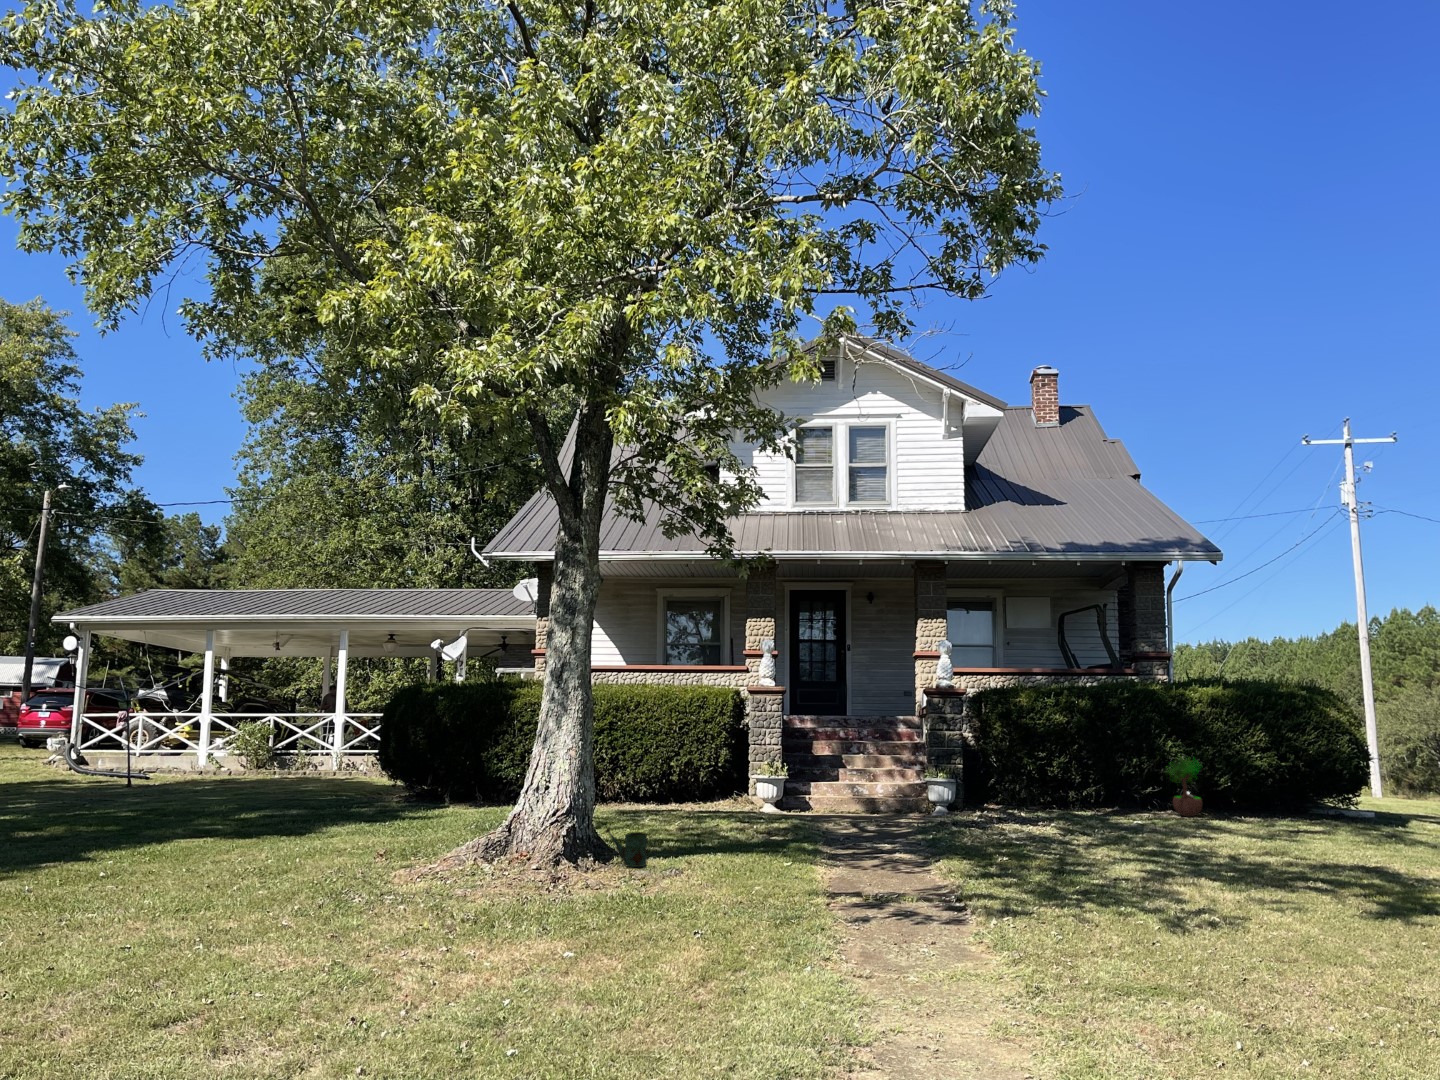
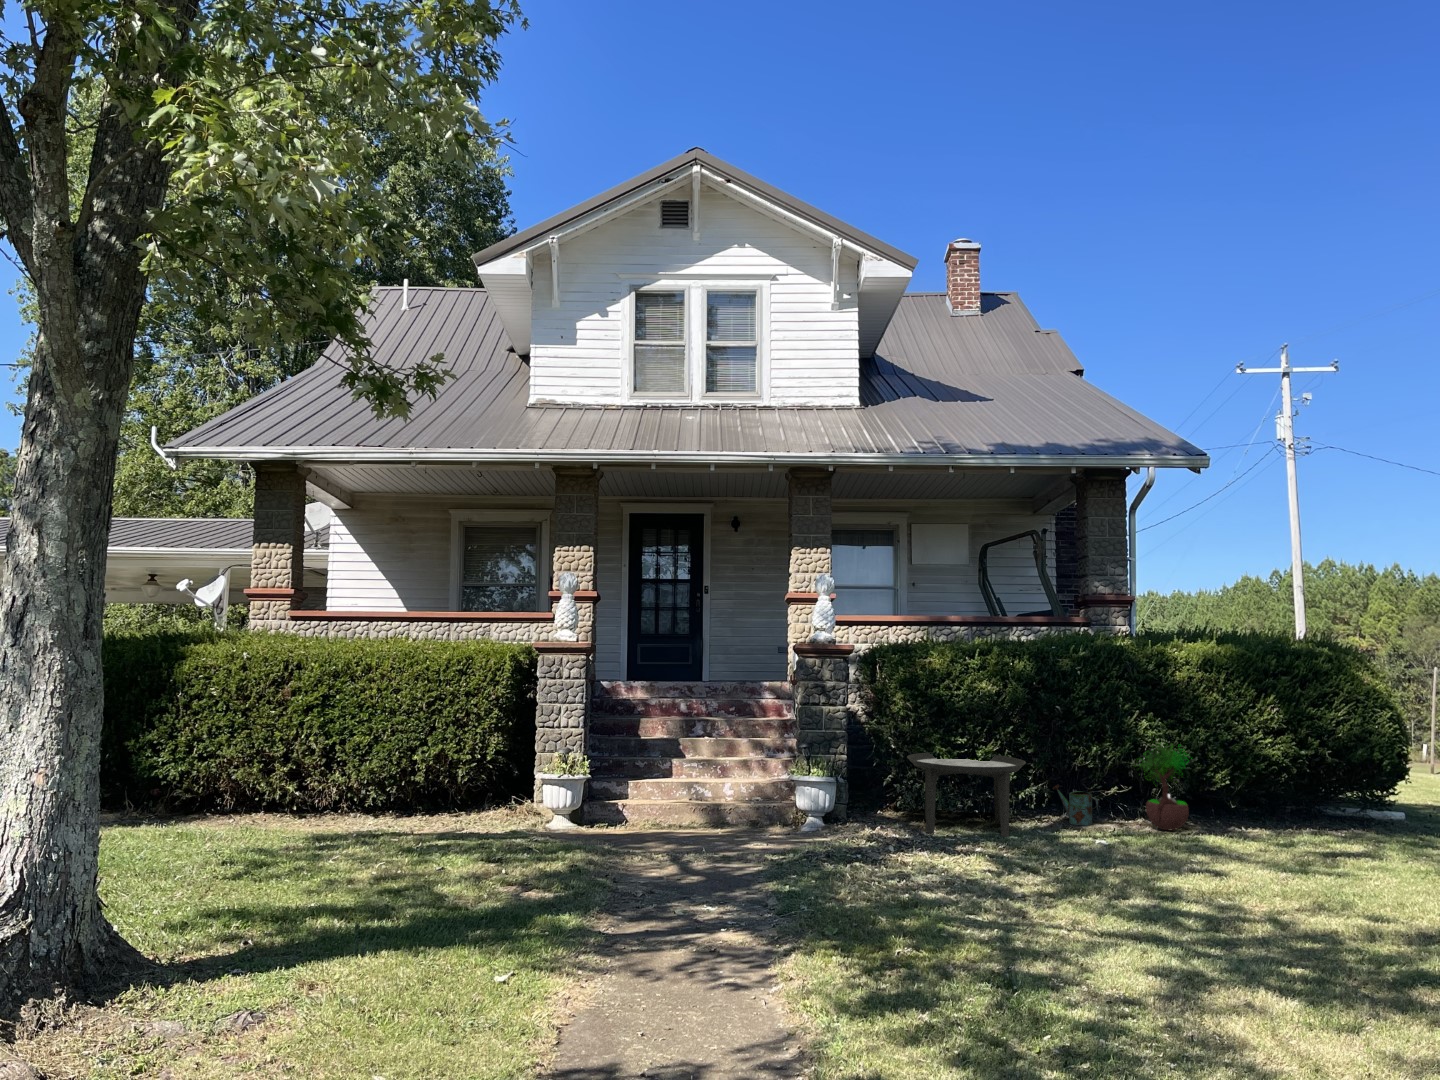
round table: none [1005,763,1087,818] -> present [907,753,1026,837]
watering can: present [605,828,648,867] -> present [1053,785,1099,825]

